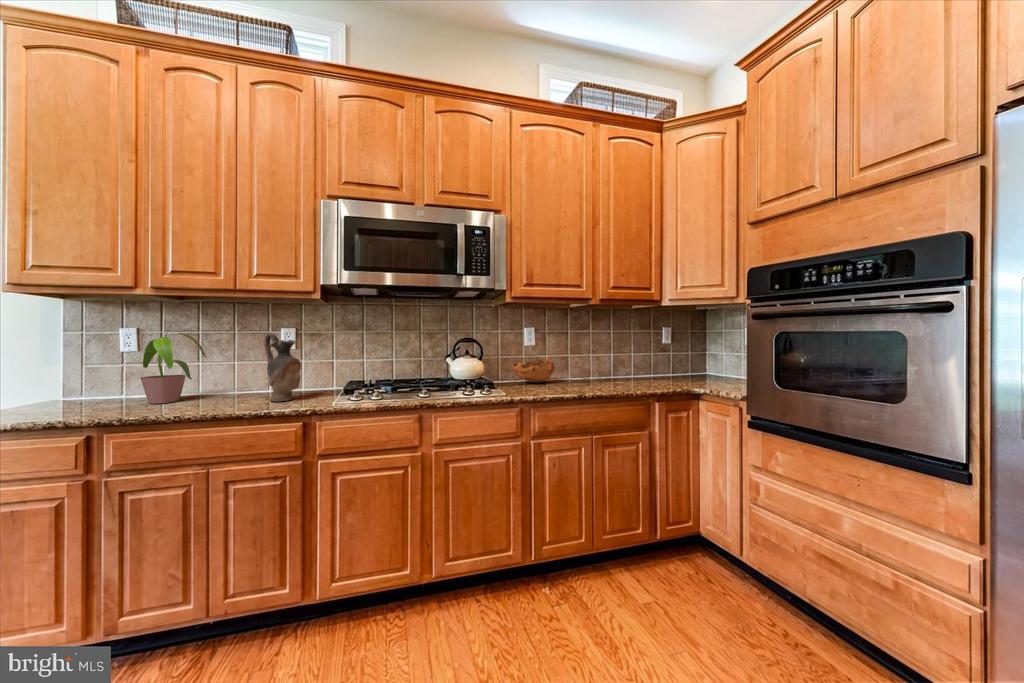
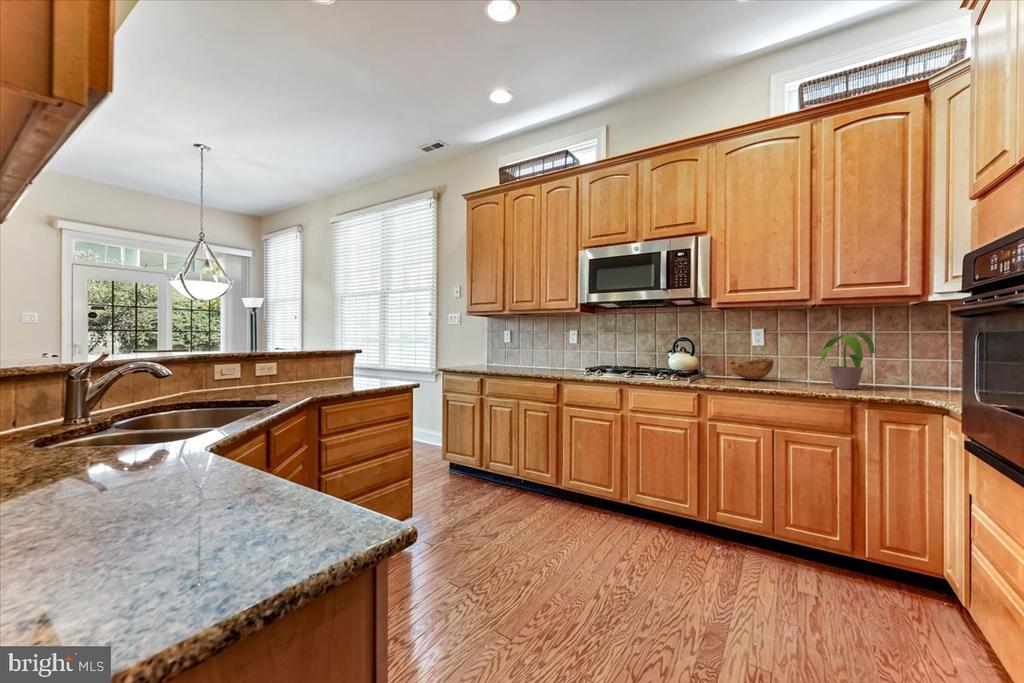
potted plant: present [141,333,206,404] -> present [819,332,874,389]
ceramic pitcher: present [264,333,301,402] -> none [551,332,569,372]

